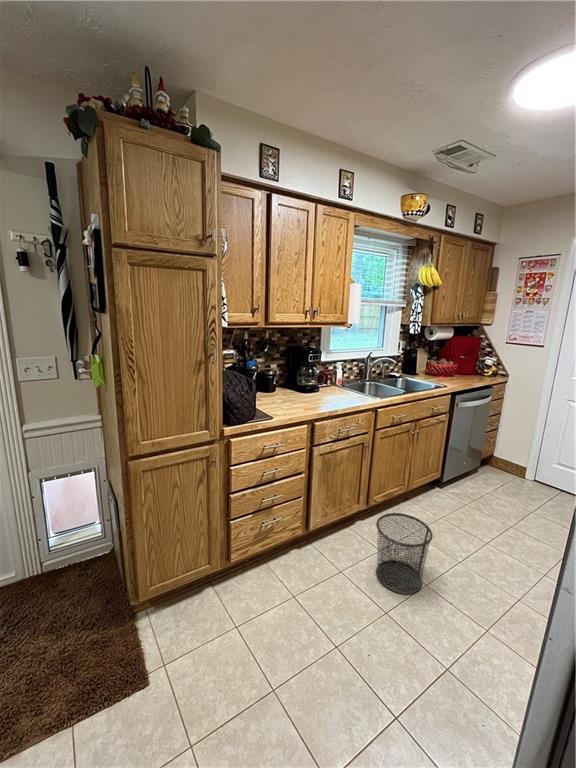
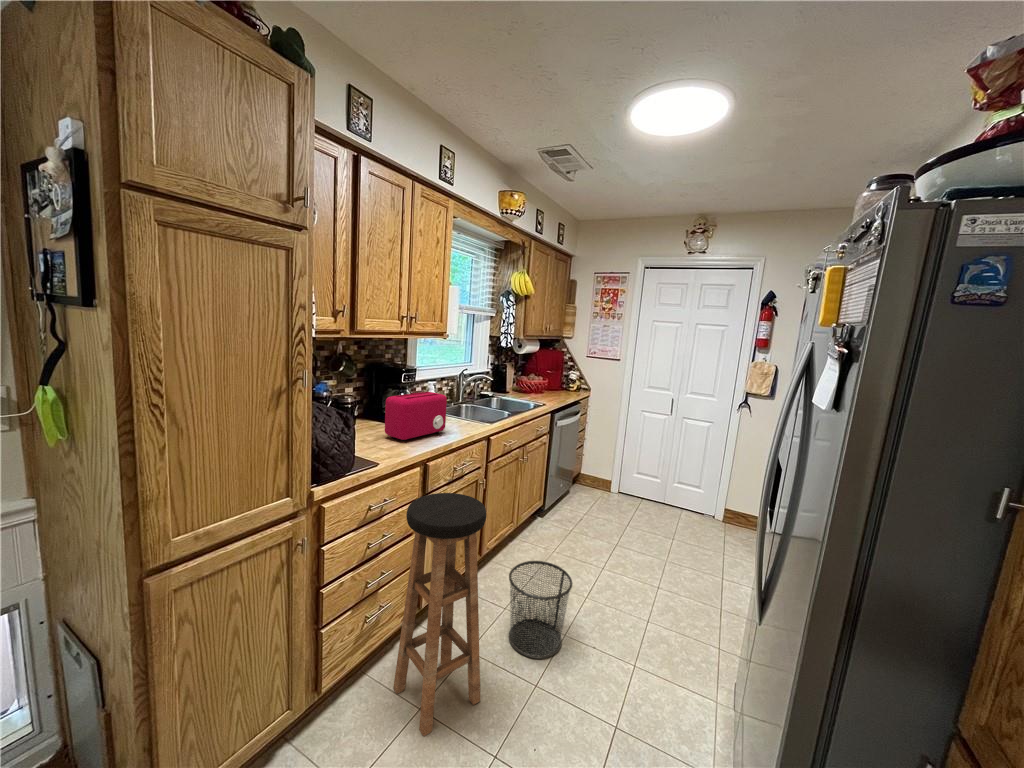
toaster: none [291,369,340,405] -> present [385,392,447,441]
bar stool: none [281,444,345,613] -> present [393,493,486,736]

